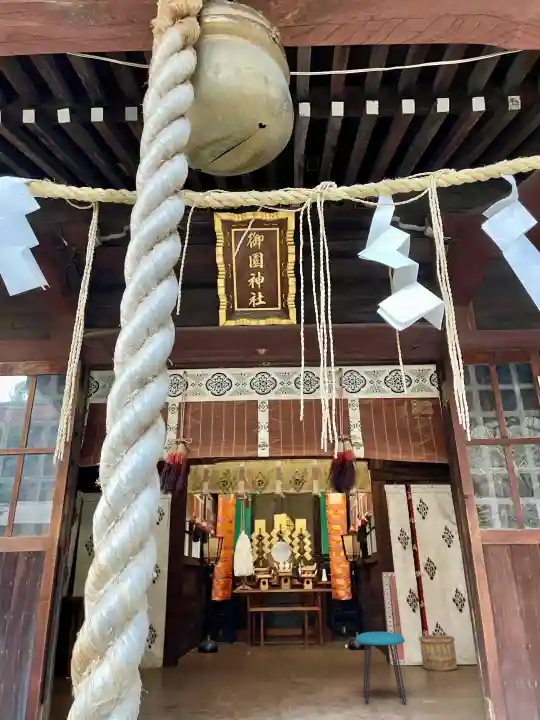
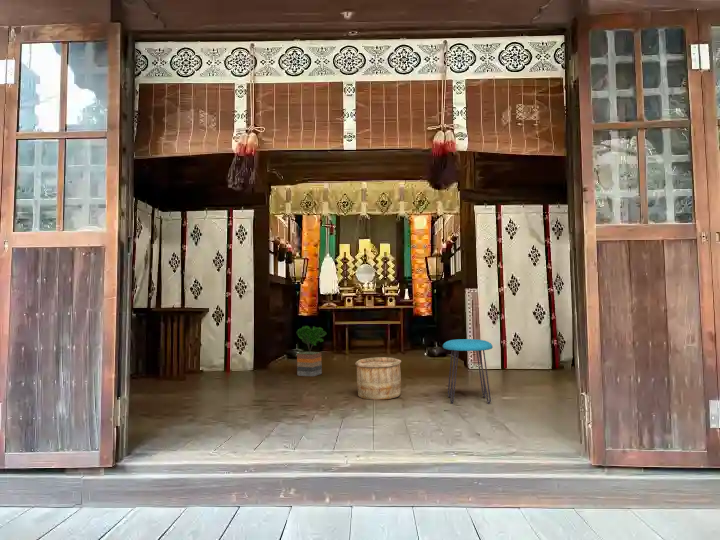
potted tree: none [209,614,242,672] -> present [297,326,326,376]
wooden bucket: present [419,635,457,671] -> present [355,357,401,400]

